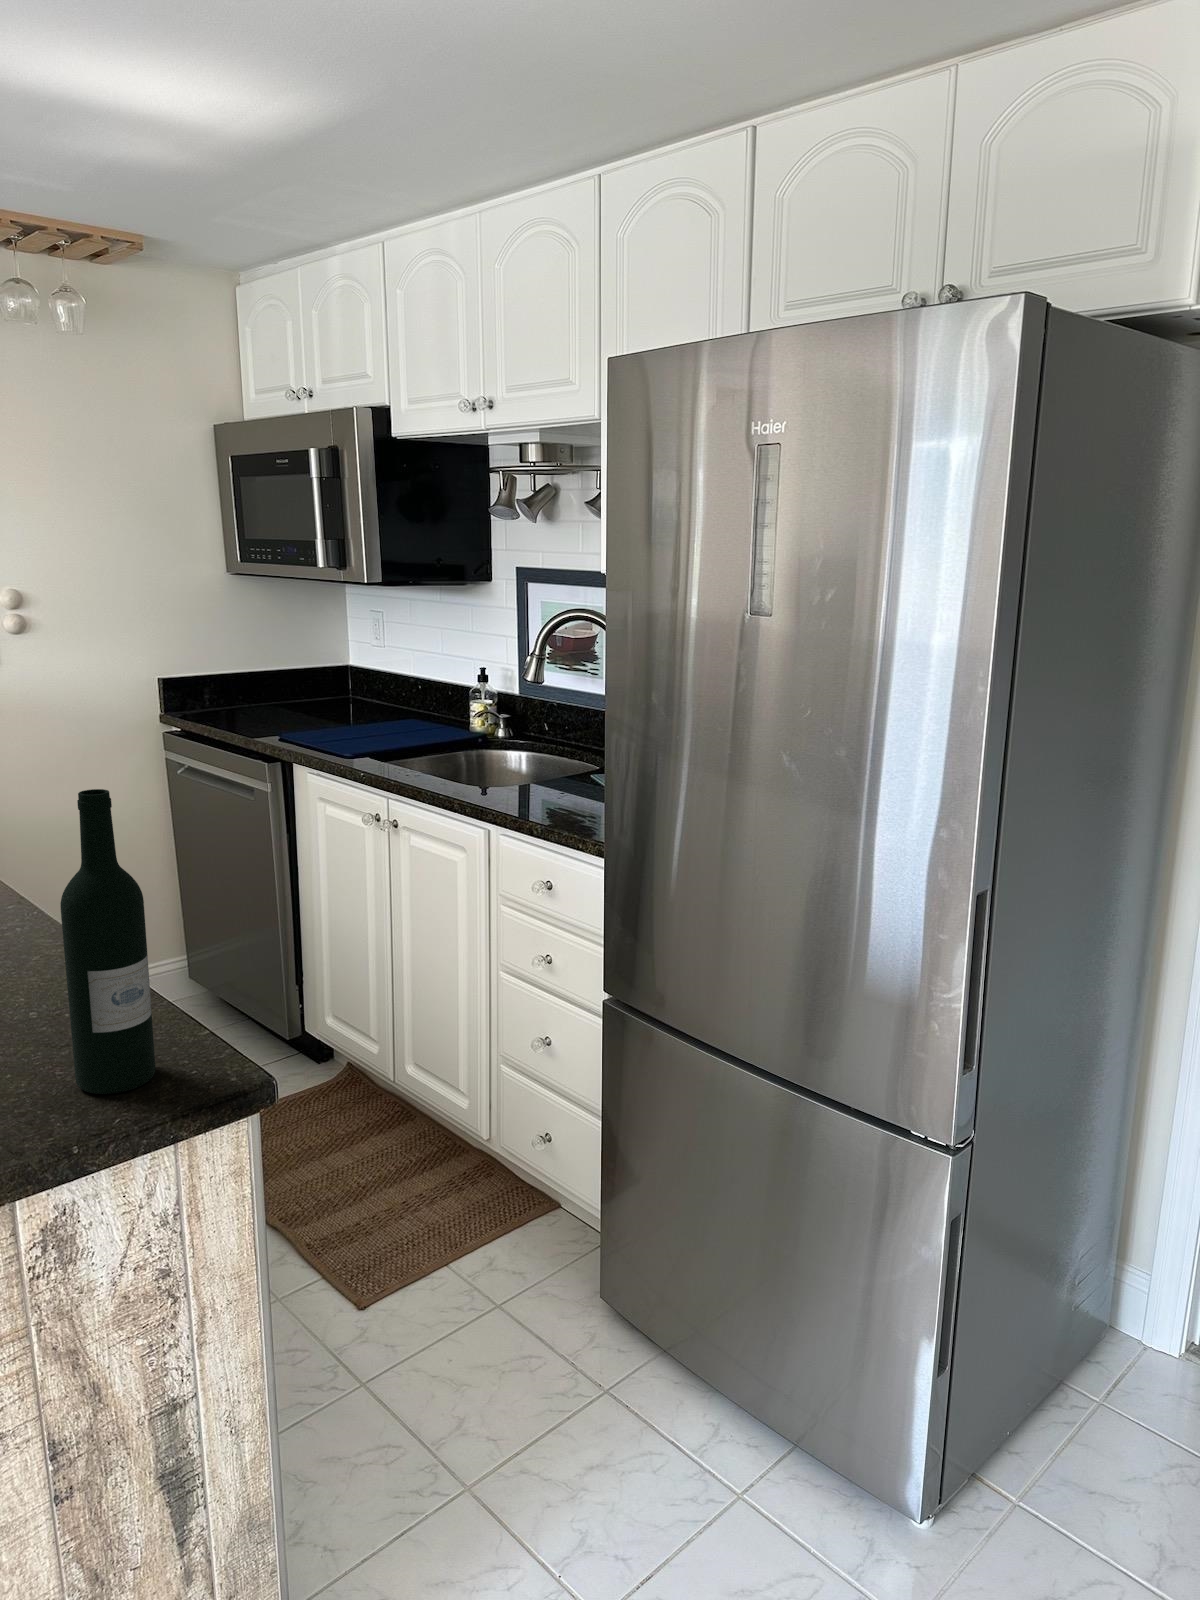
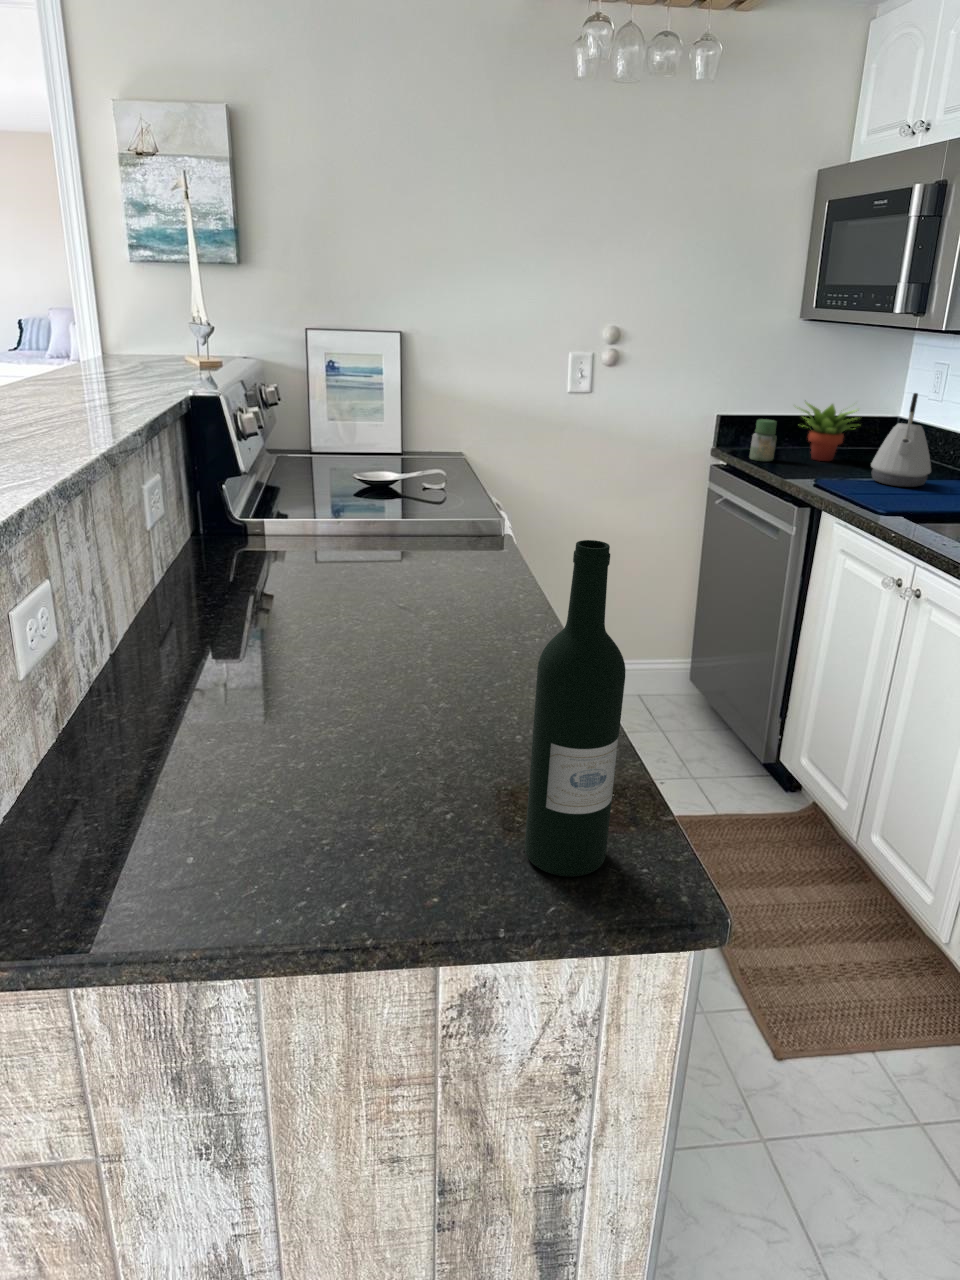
kettle: none [330,637,386,729] -> present [871,393,931,487]
succulent plant: none [240,650,313,713] -> present [797,402,858,461]
jar: none [203,677,231,721] -> present [749,419,777,461]

